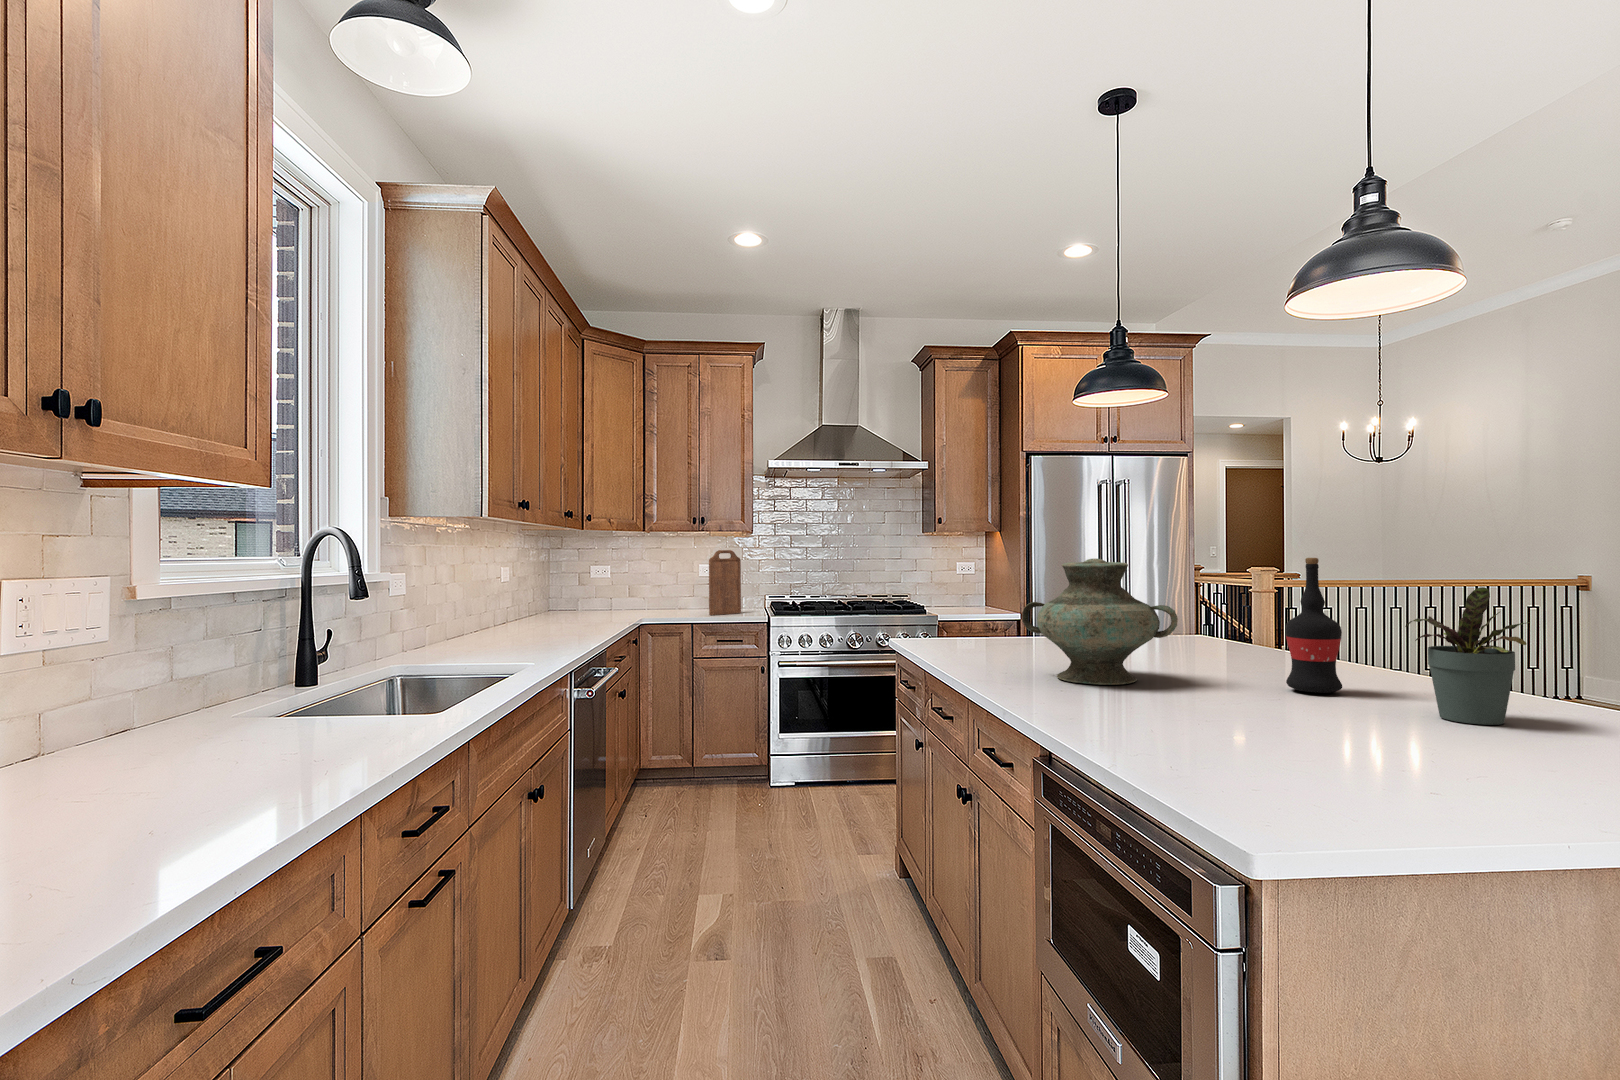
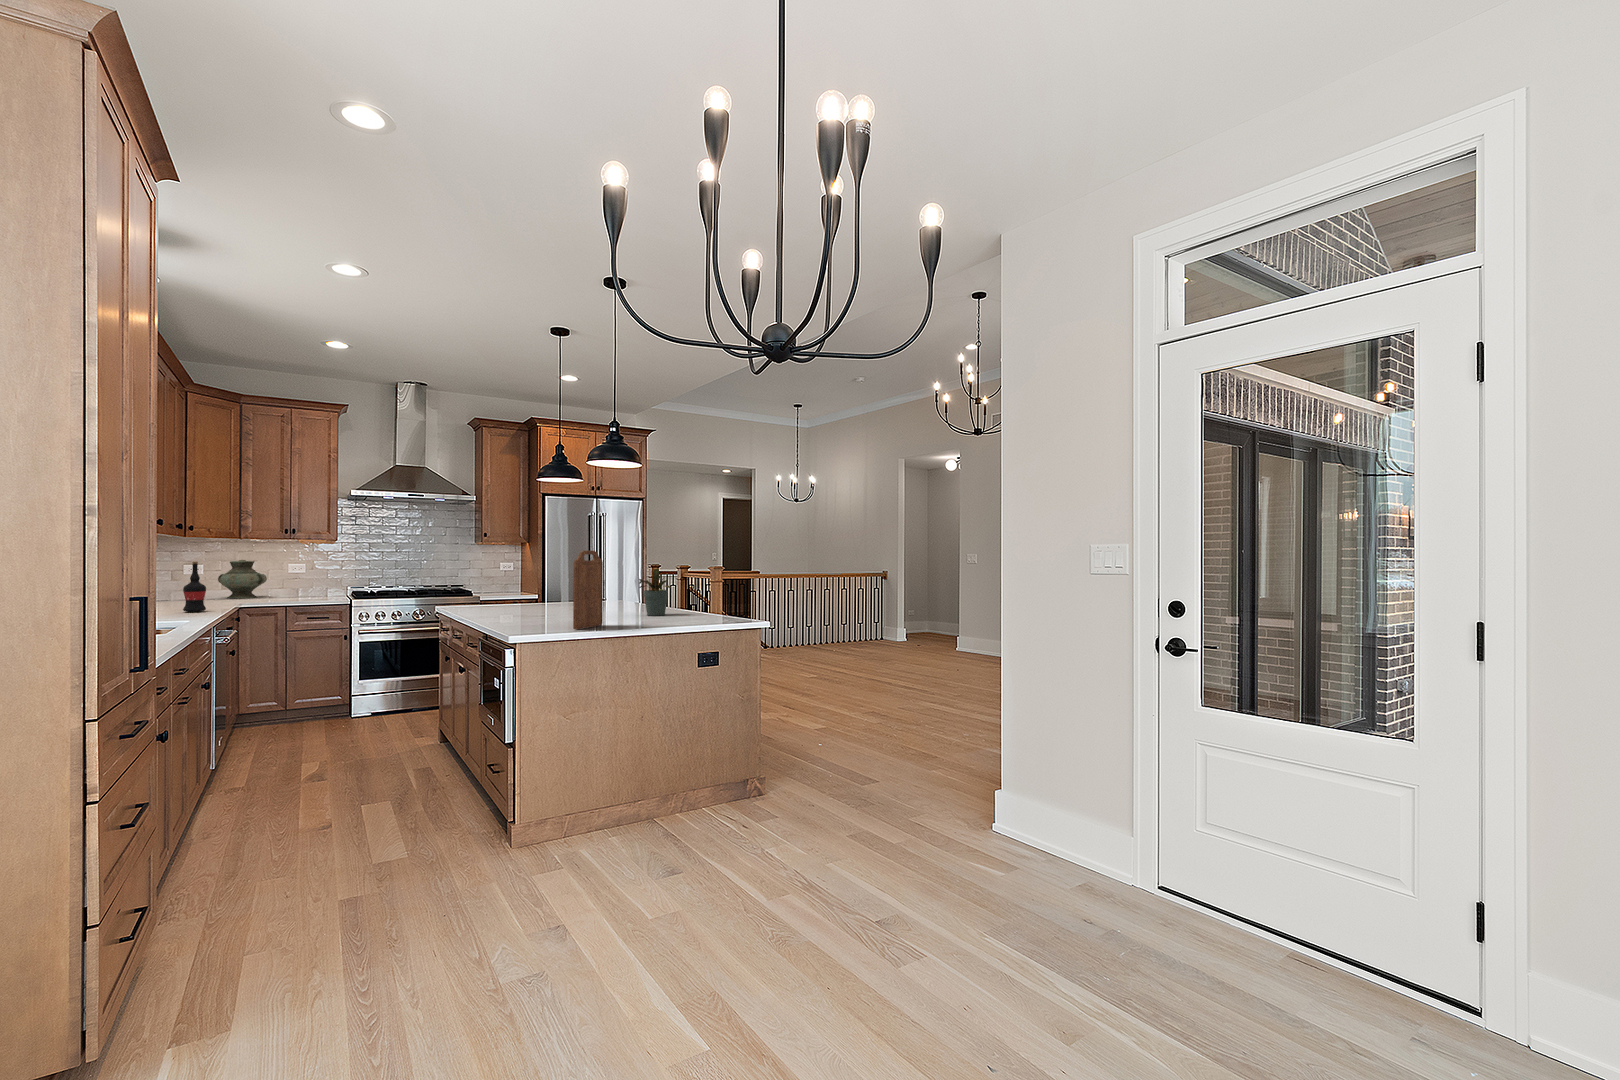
cutting board: present [709,550,741,615] -> present [573,551,603,629]
wine bottle: present [1285,558,1342,693] -> present [183,562,206,612]
vase: present [1022,559,1178,685] -> present [218,560,267,598]

